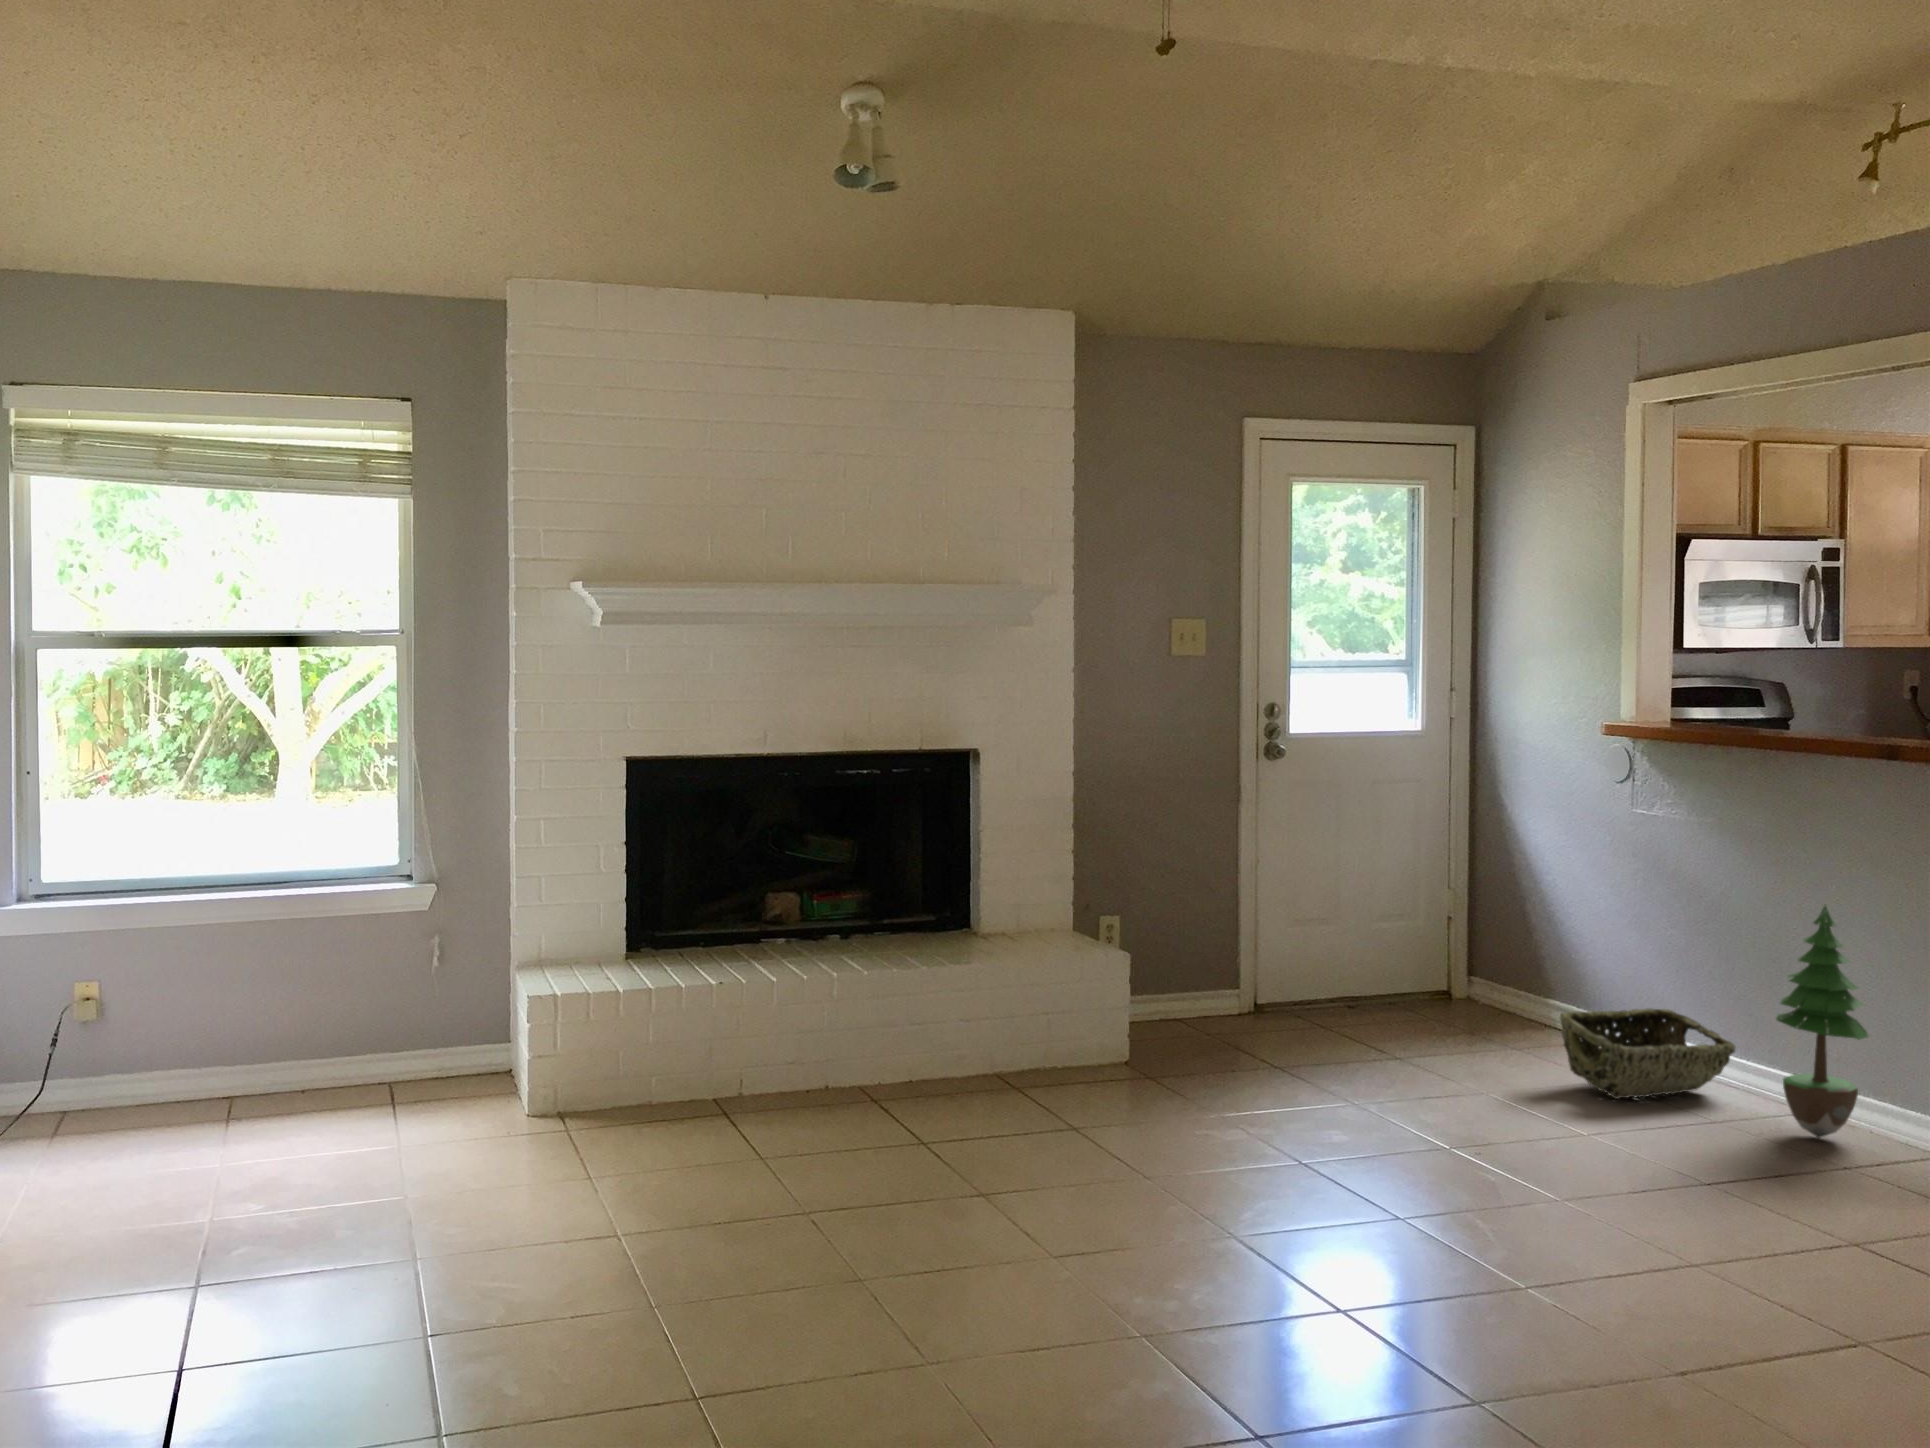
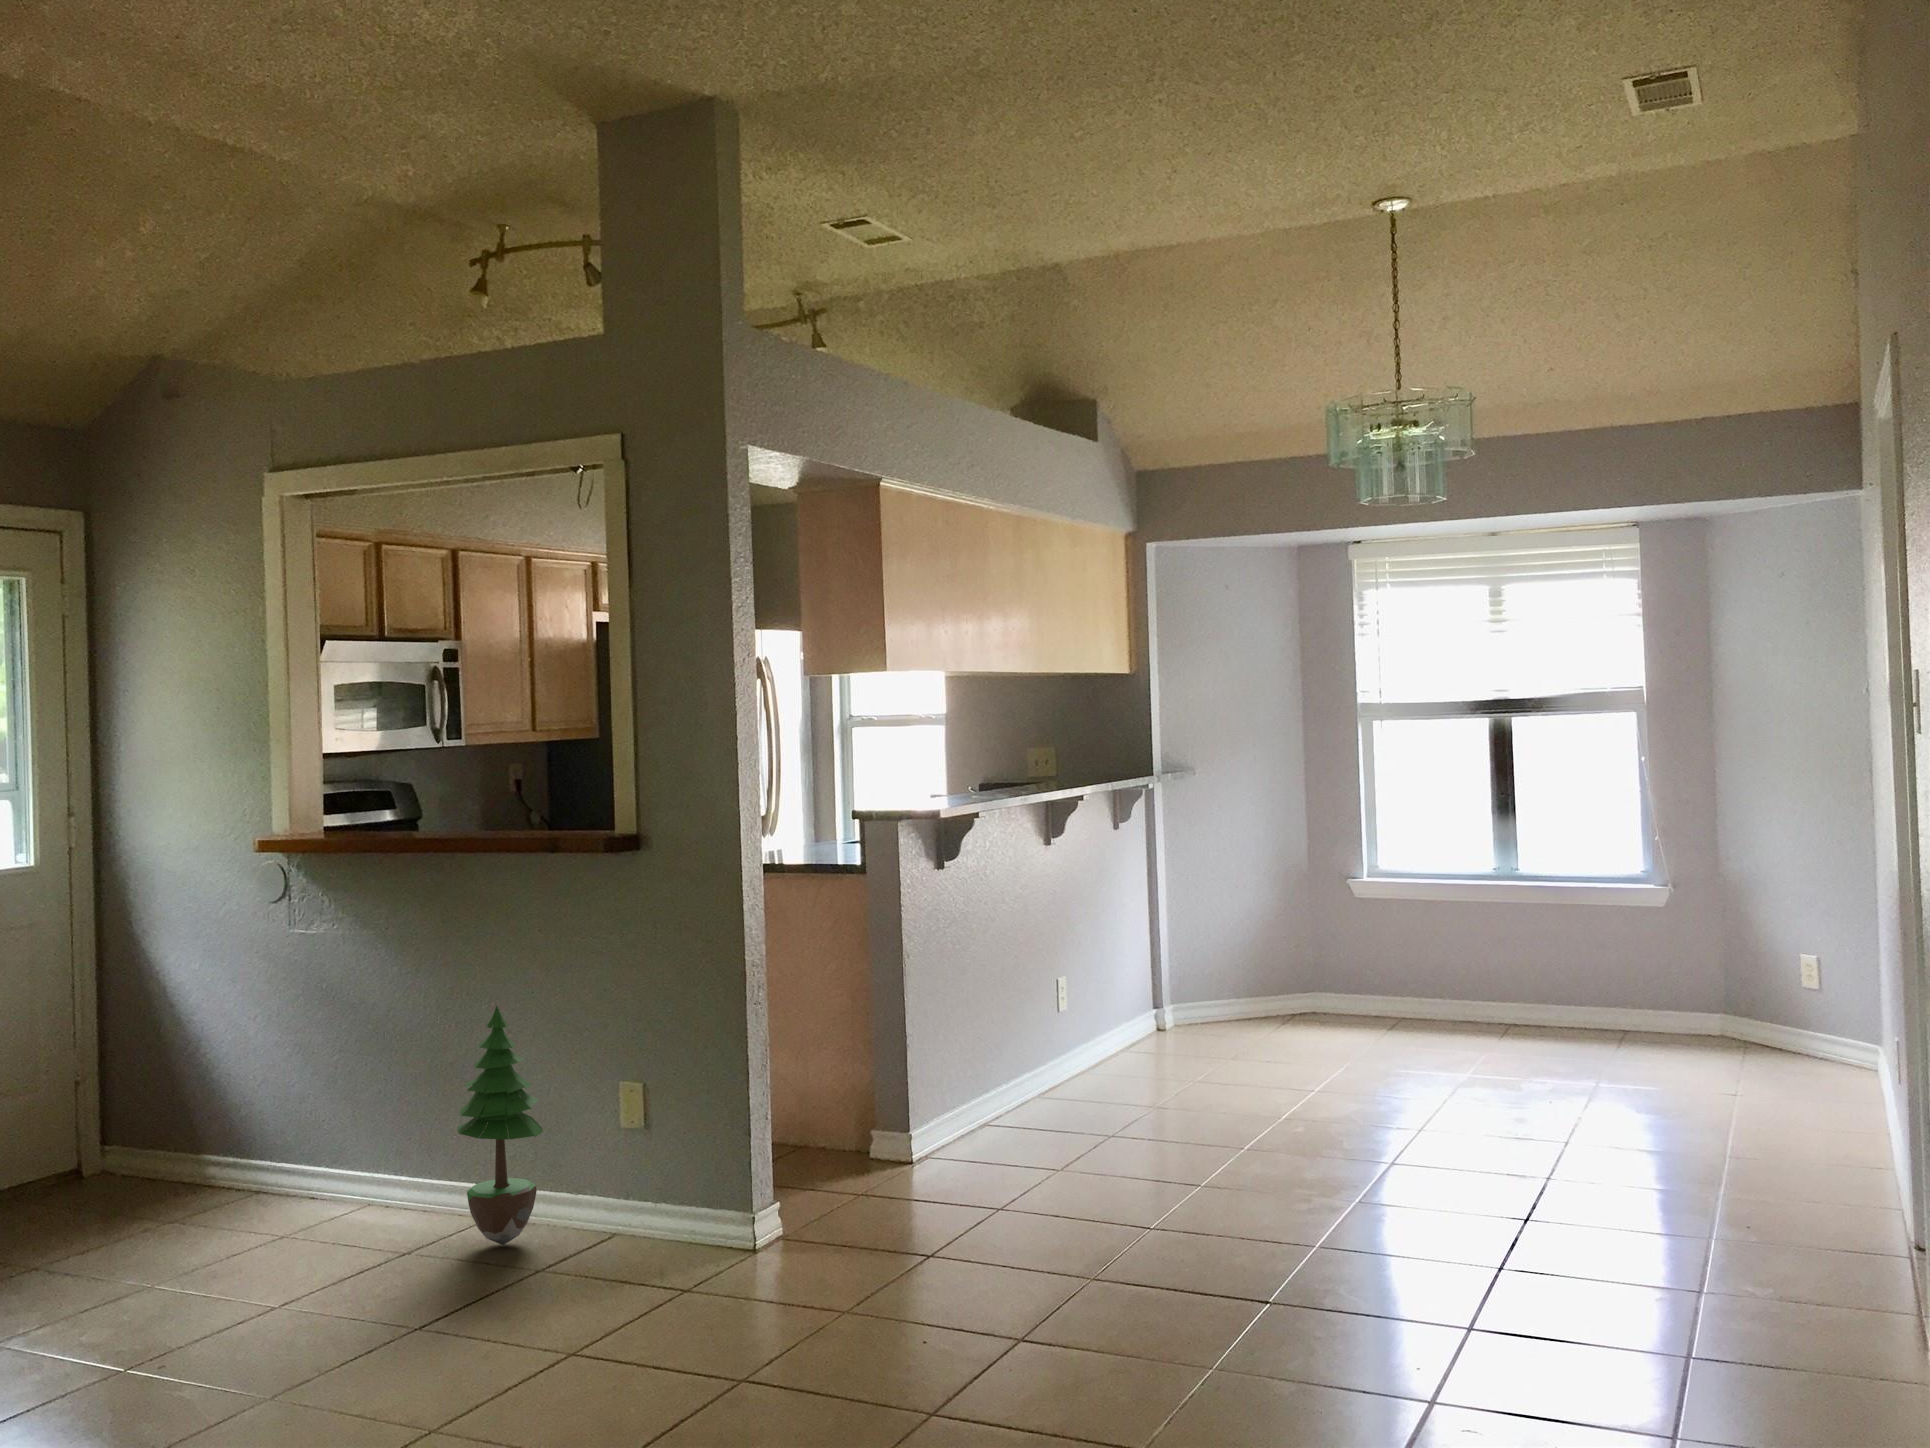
woven basket: present [1559,1008,1735,1099] -> none [227,1141,412,1255]

